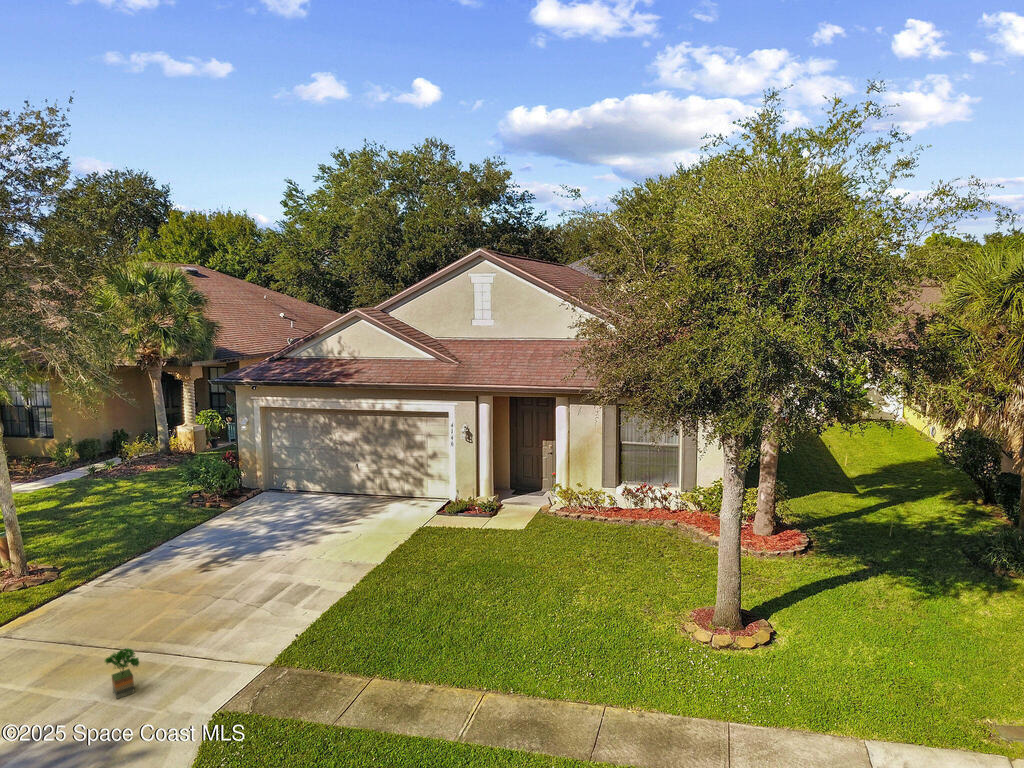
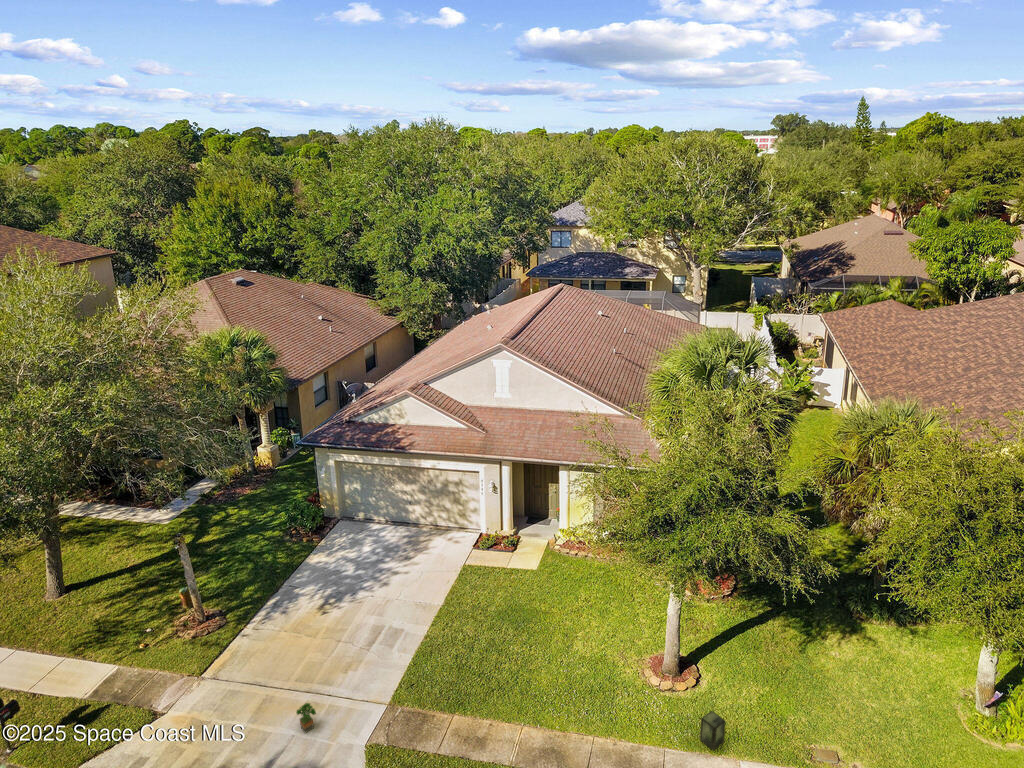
storage box: none [789,657,834,724] -> present [700,711,726,751]

